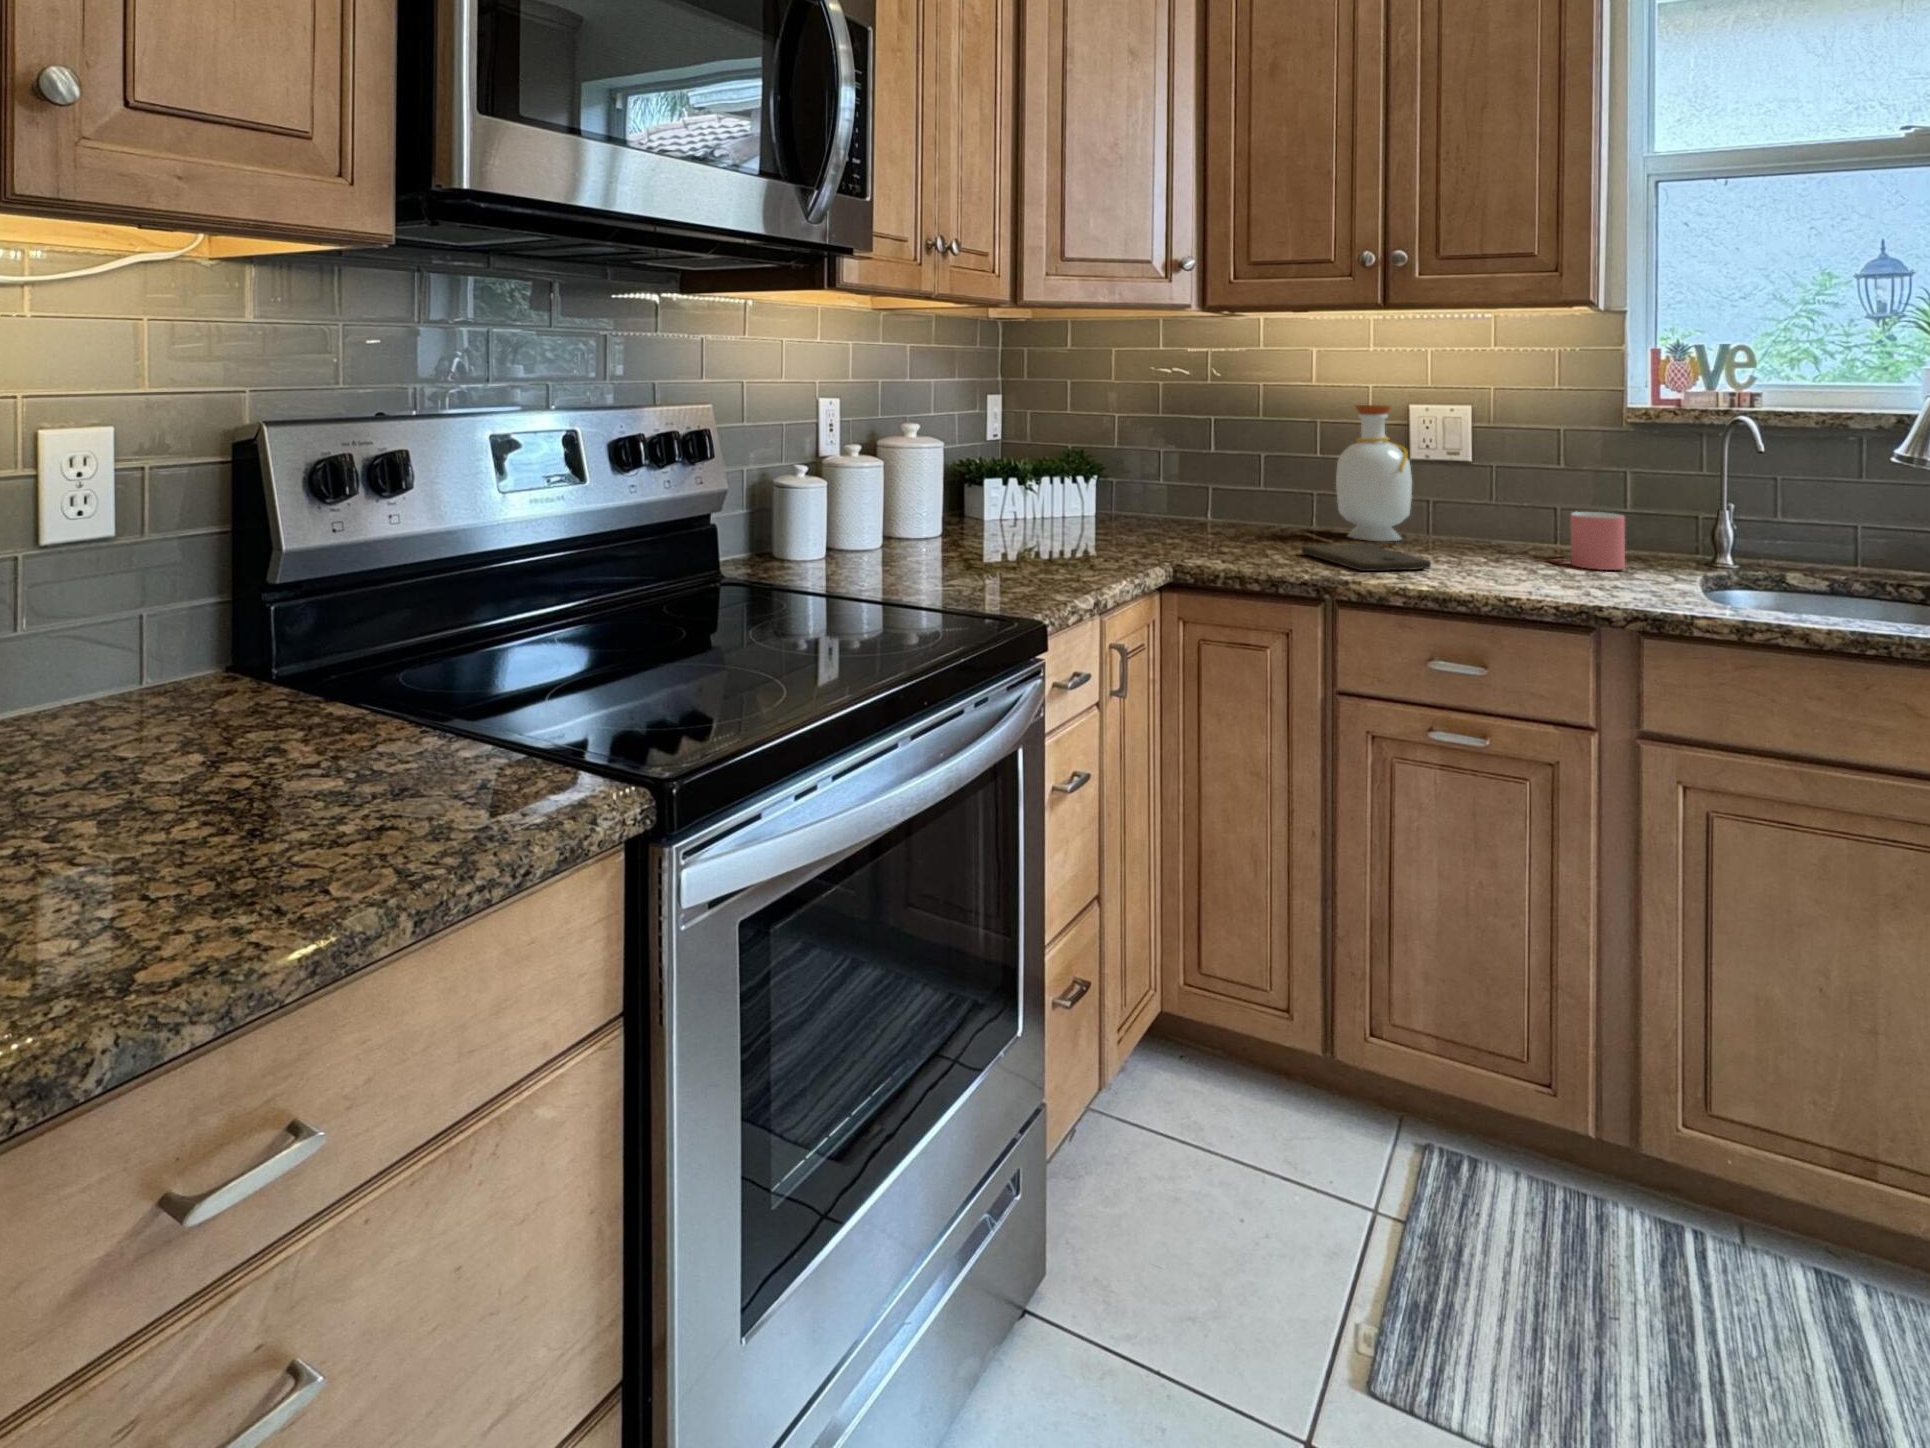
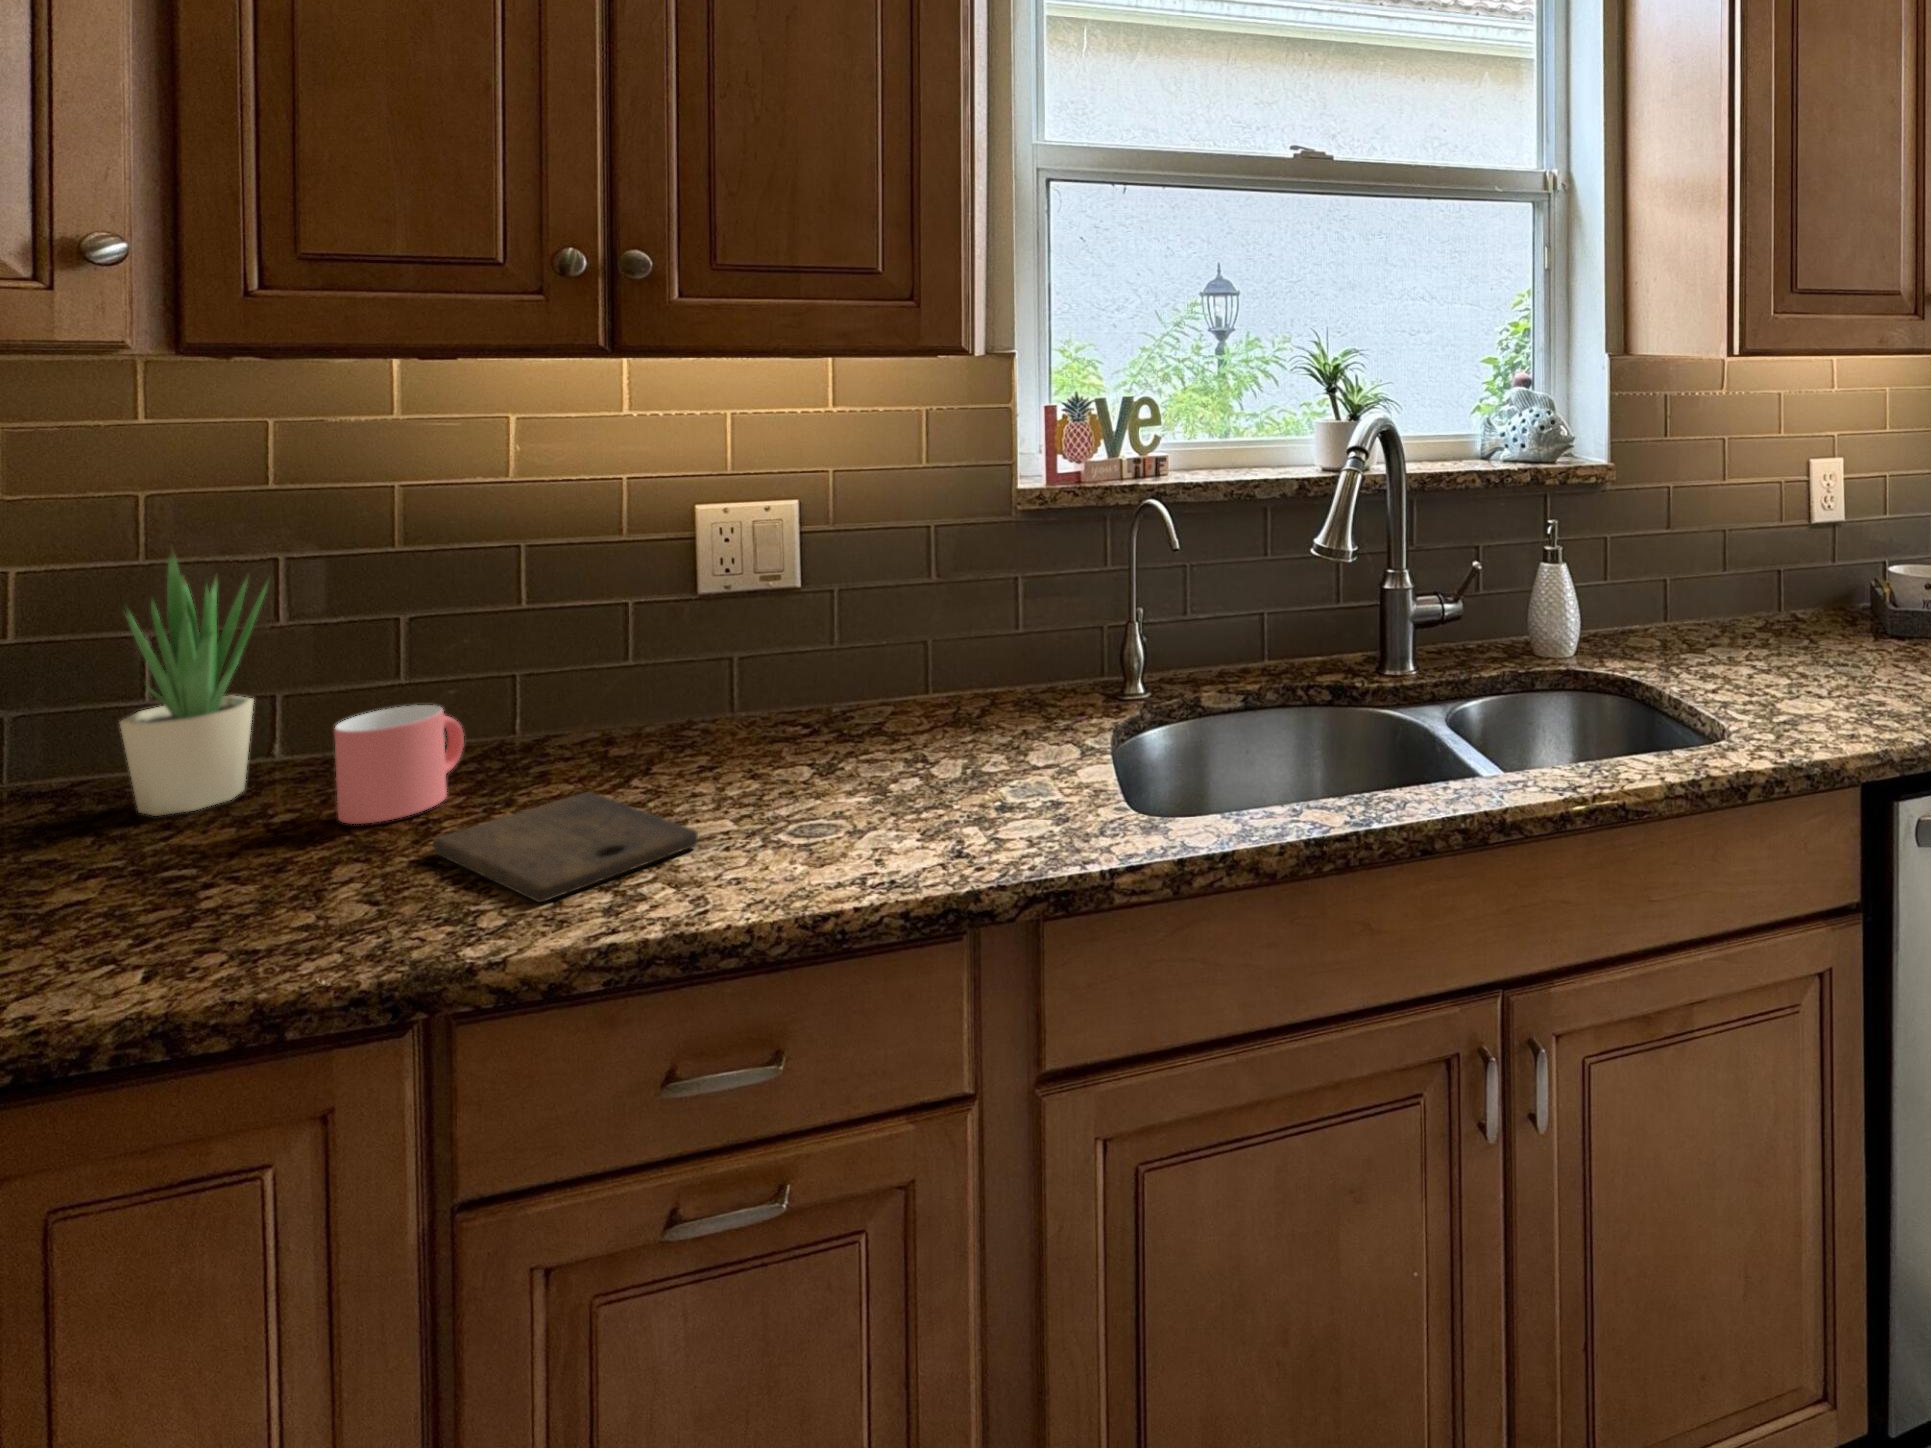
potted plant: none [1159,403,1211,530] -> present [120,548,268,816]
bottle: present [1336,405,1412,541] -> none [555,512,701,756]
mug: present [1570,512,1625,570] -> present [334,705,464,824]

